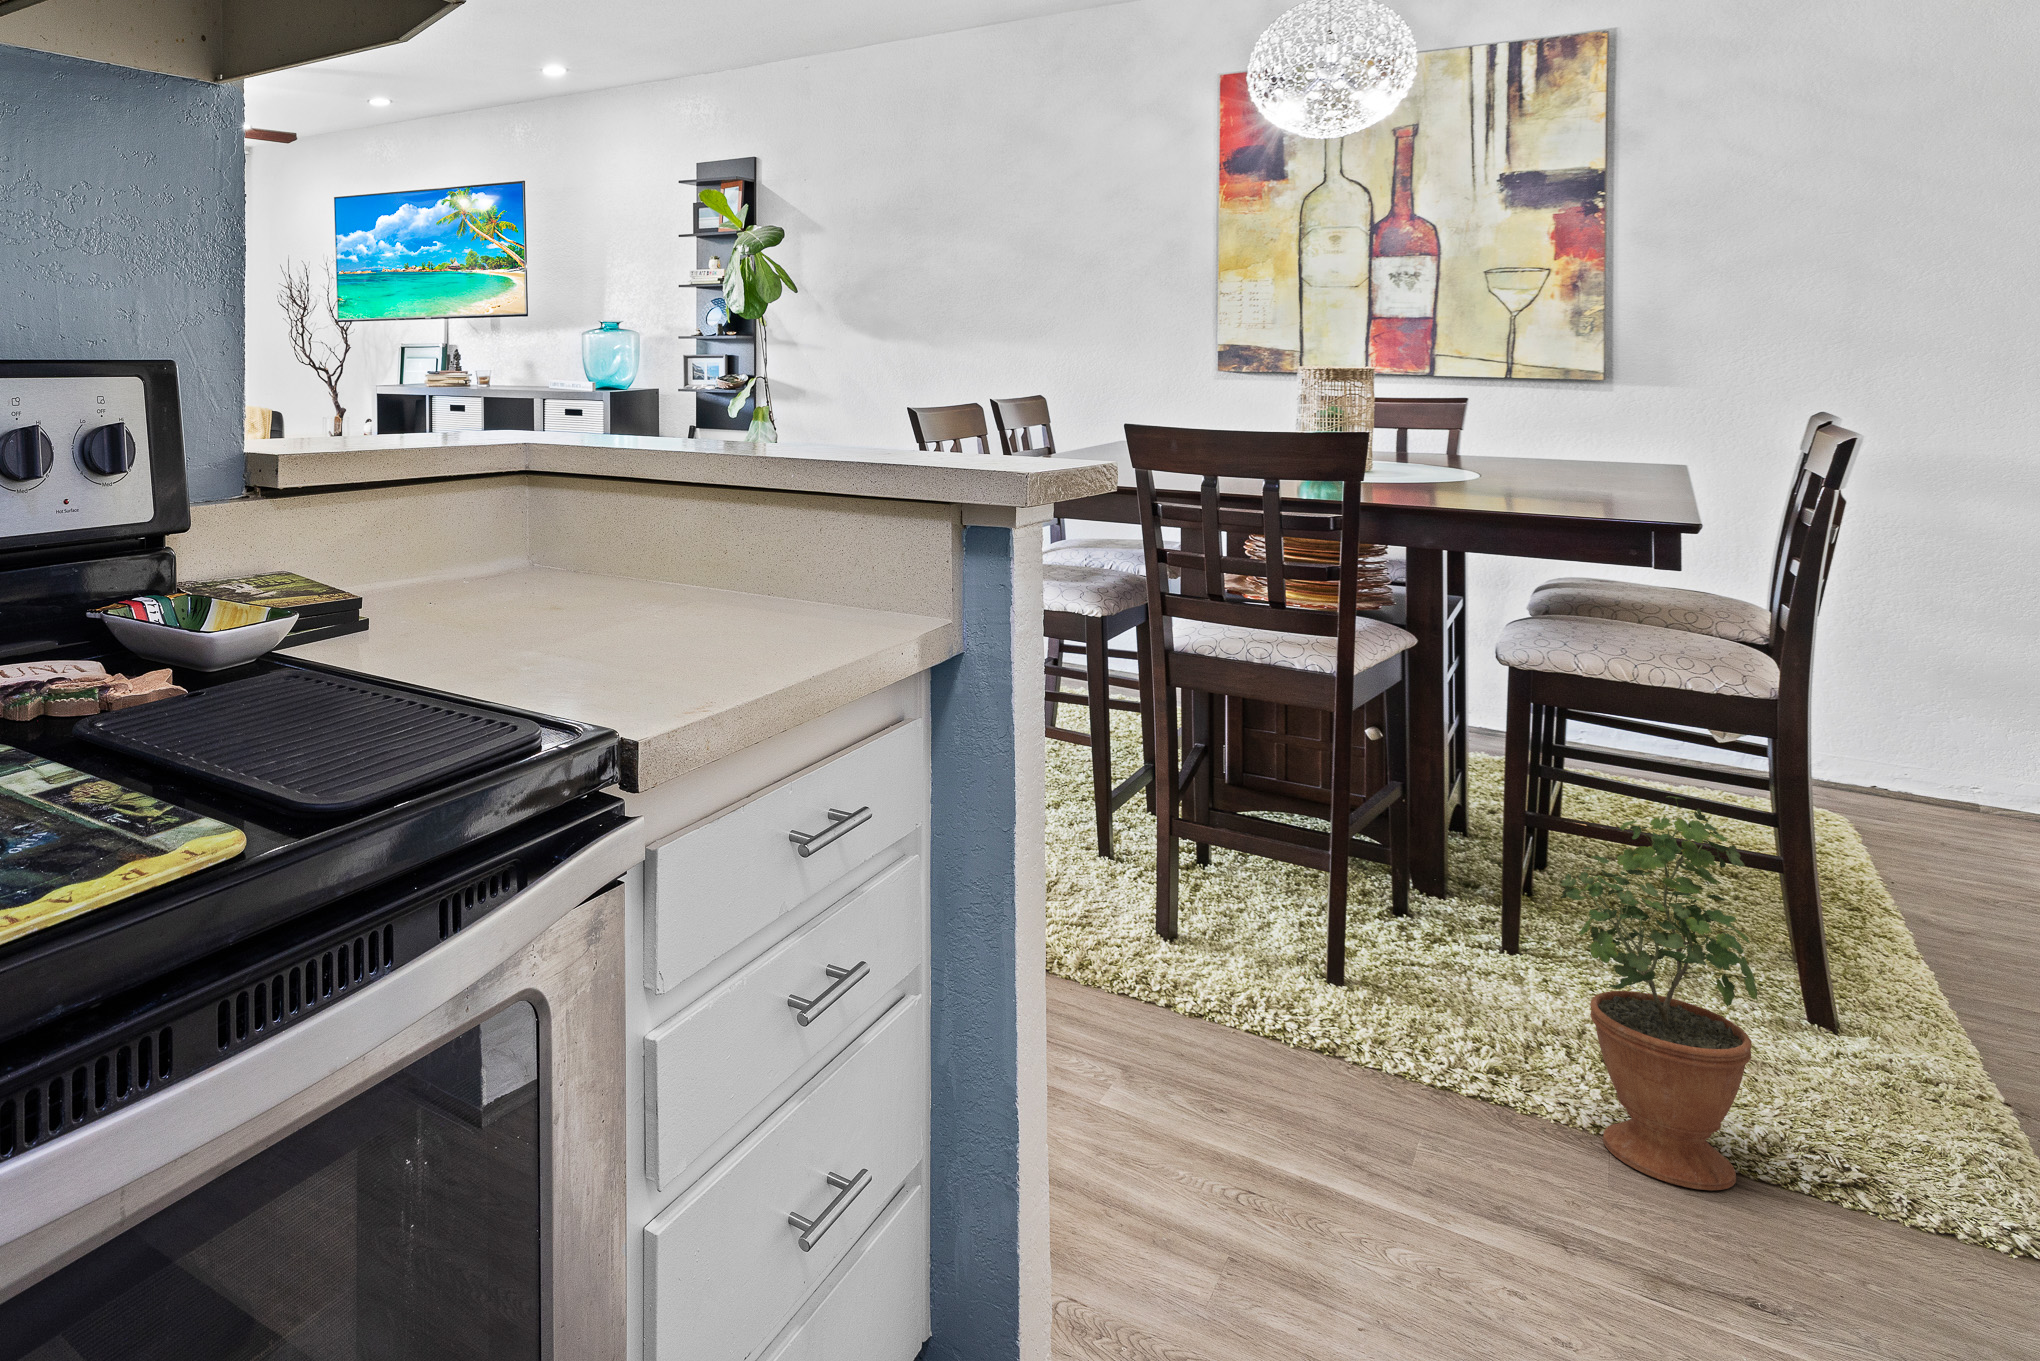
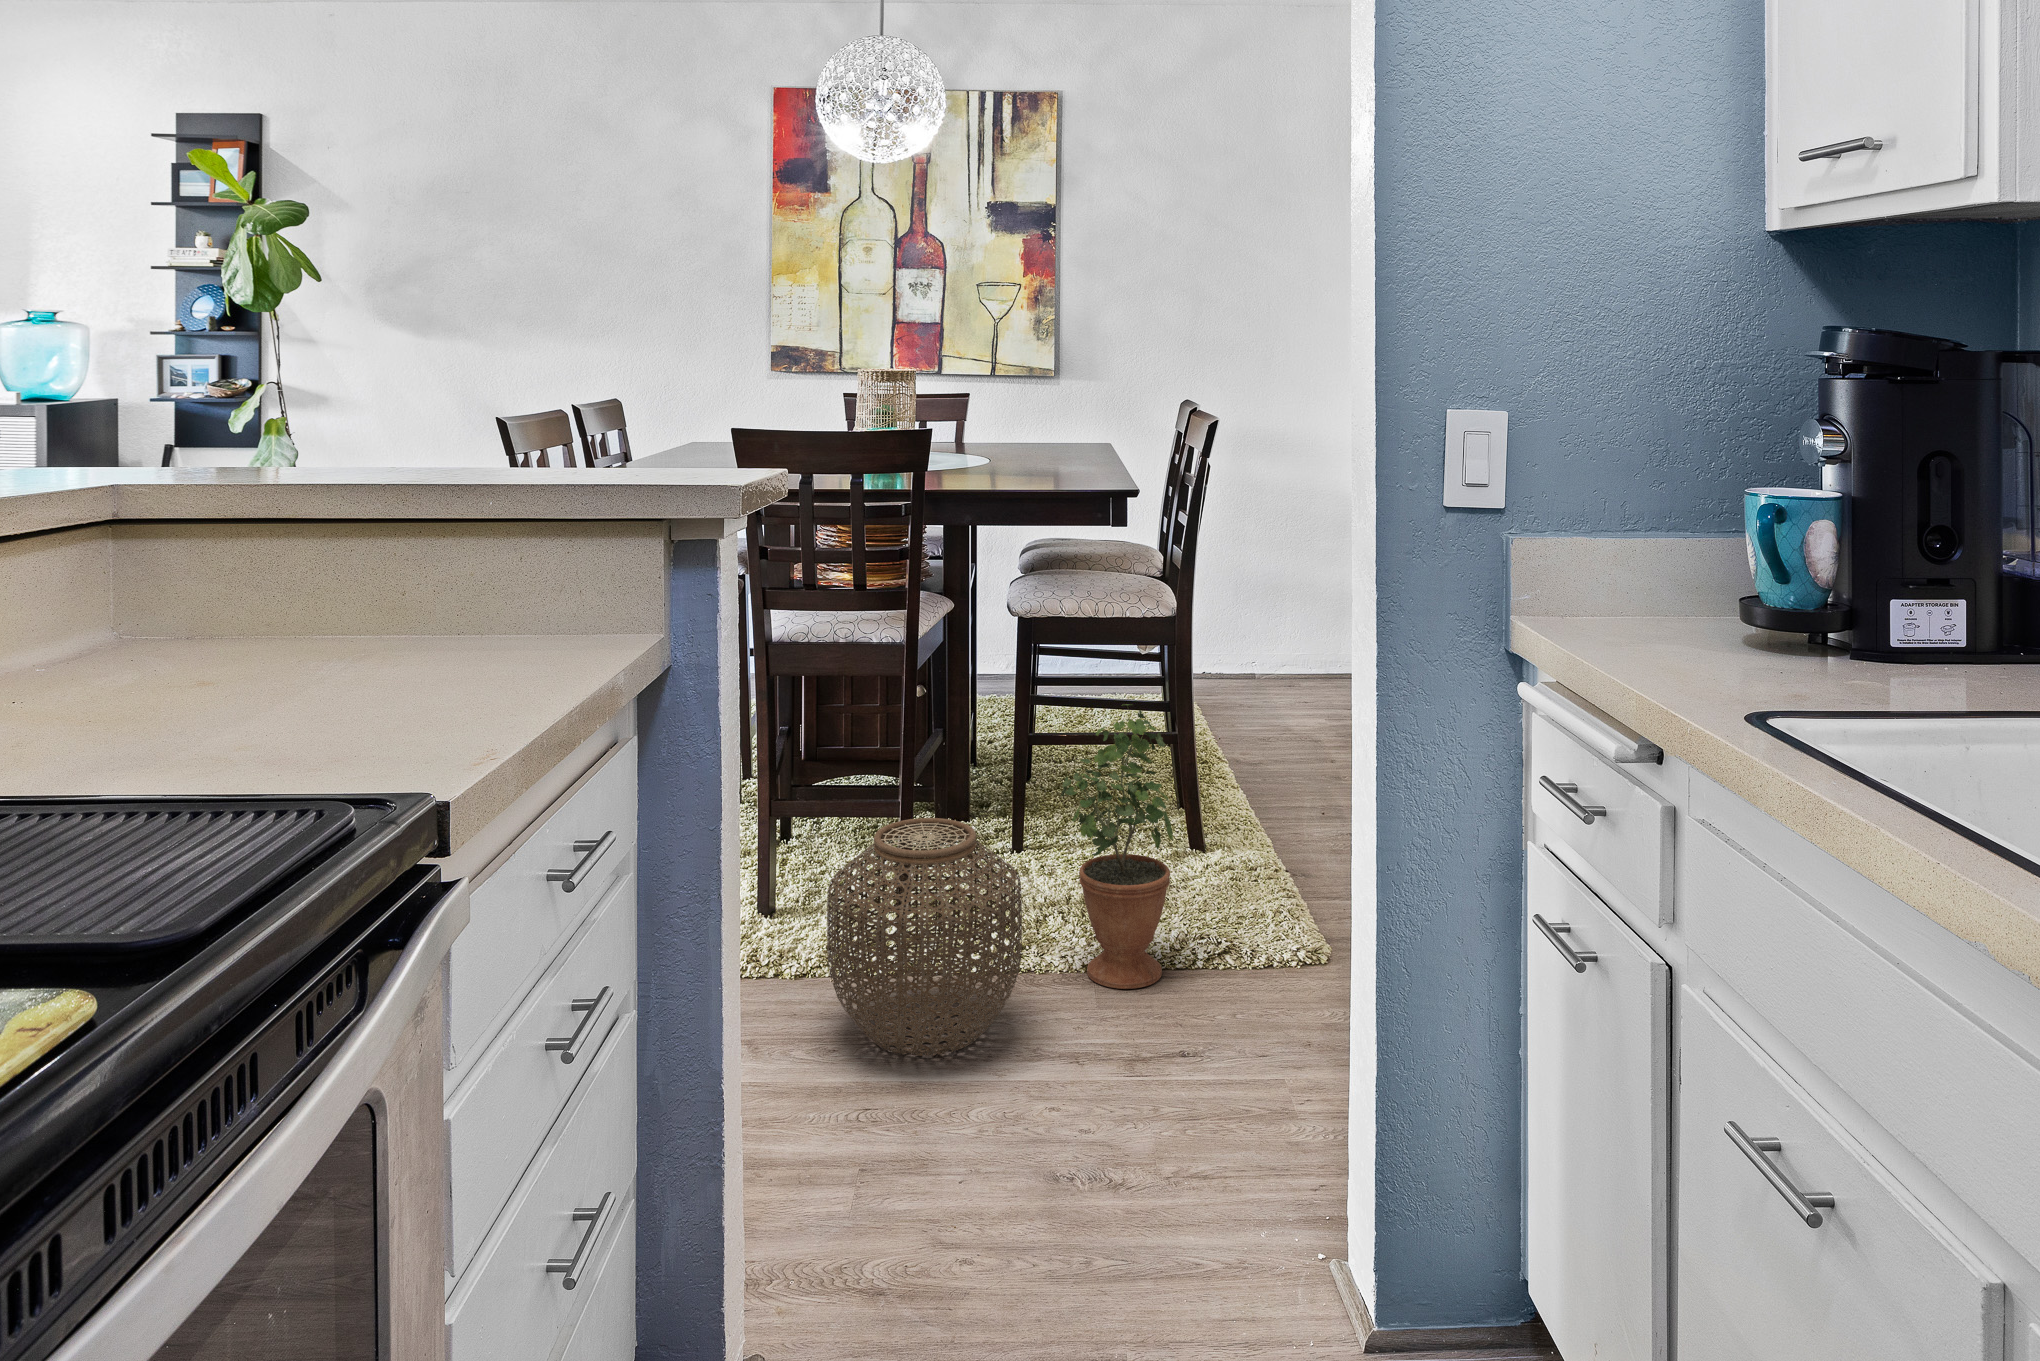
woven basket: none [1215,876,1487,1176] -> present [827,818,1022,1056]

